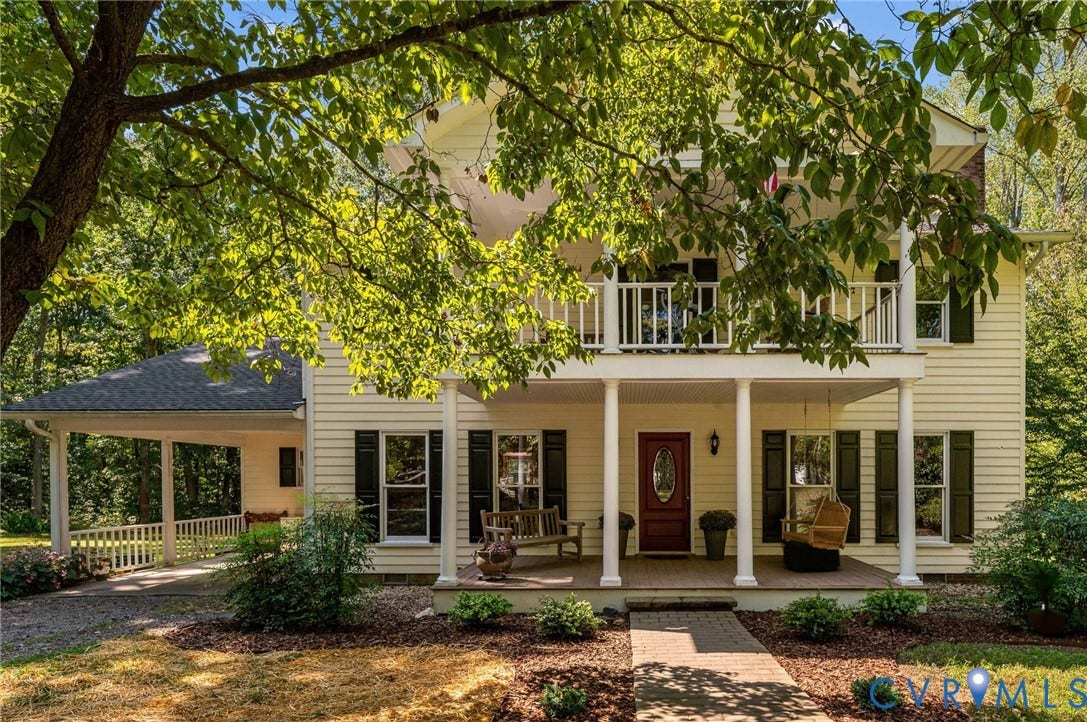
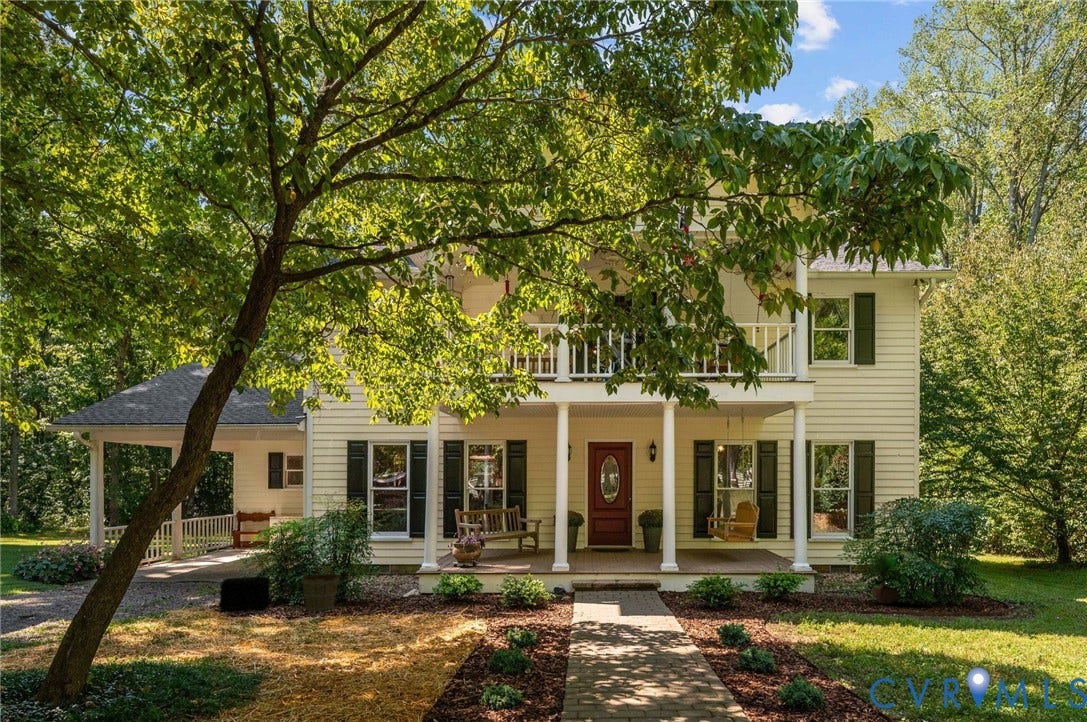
footstool: present [782,540,840,573] -> present [220,577,270,612]
wooden bucket: none [280,593,330,643] -> present [302,574,339,611]

